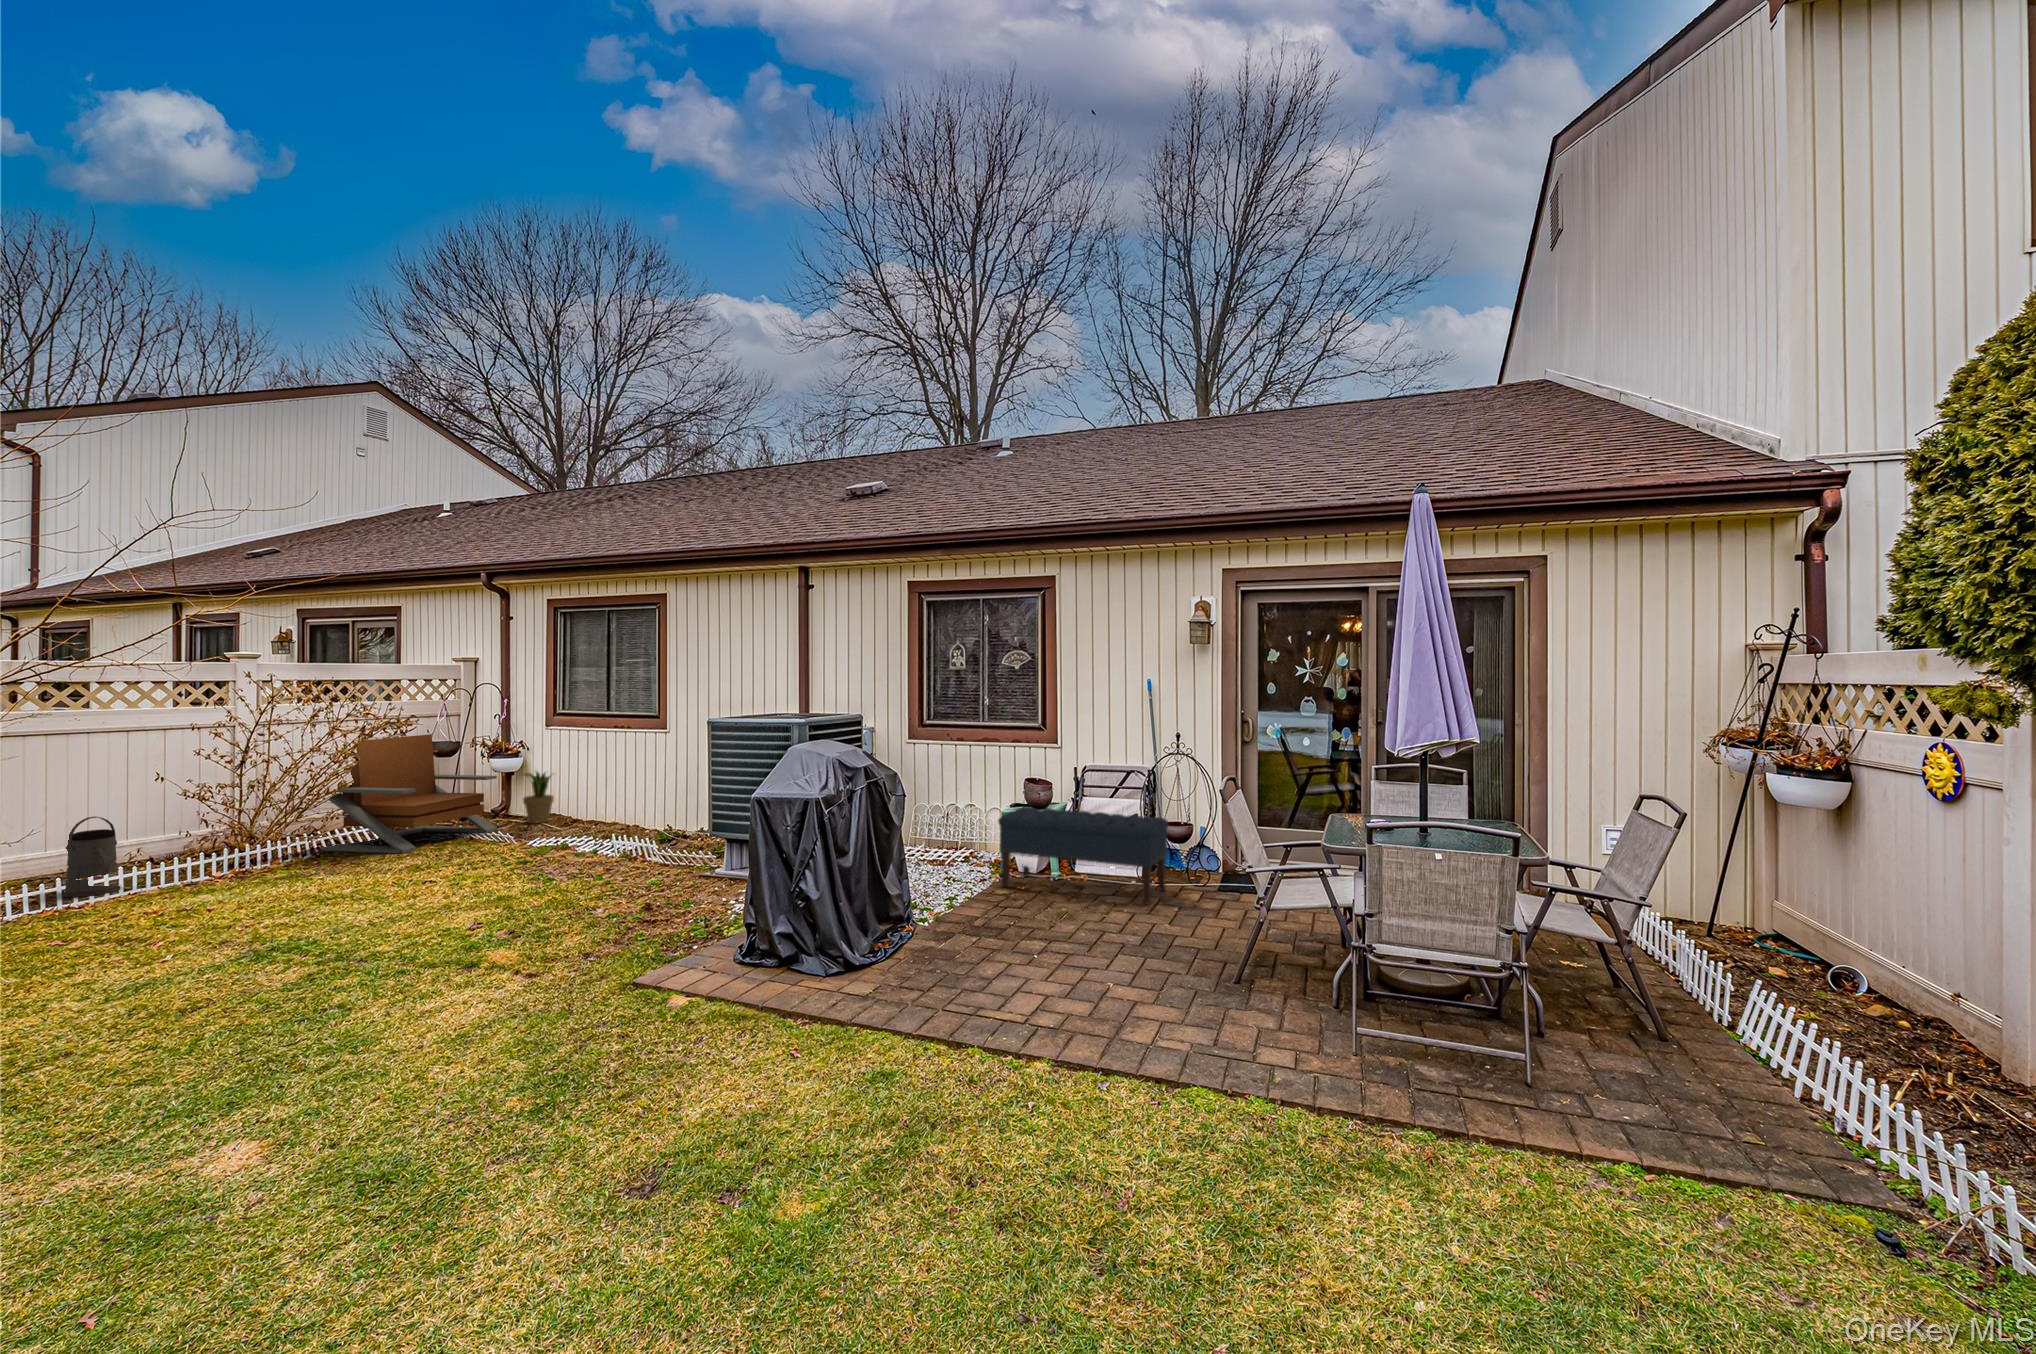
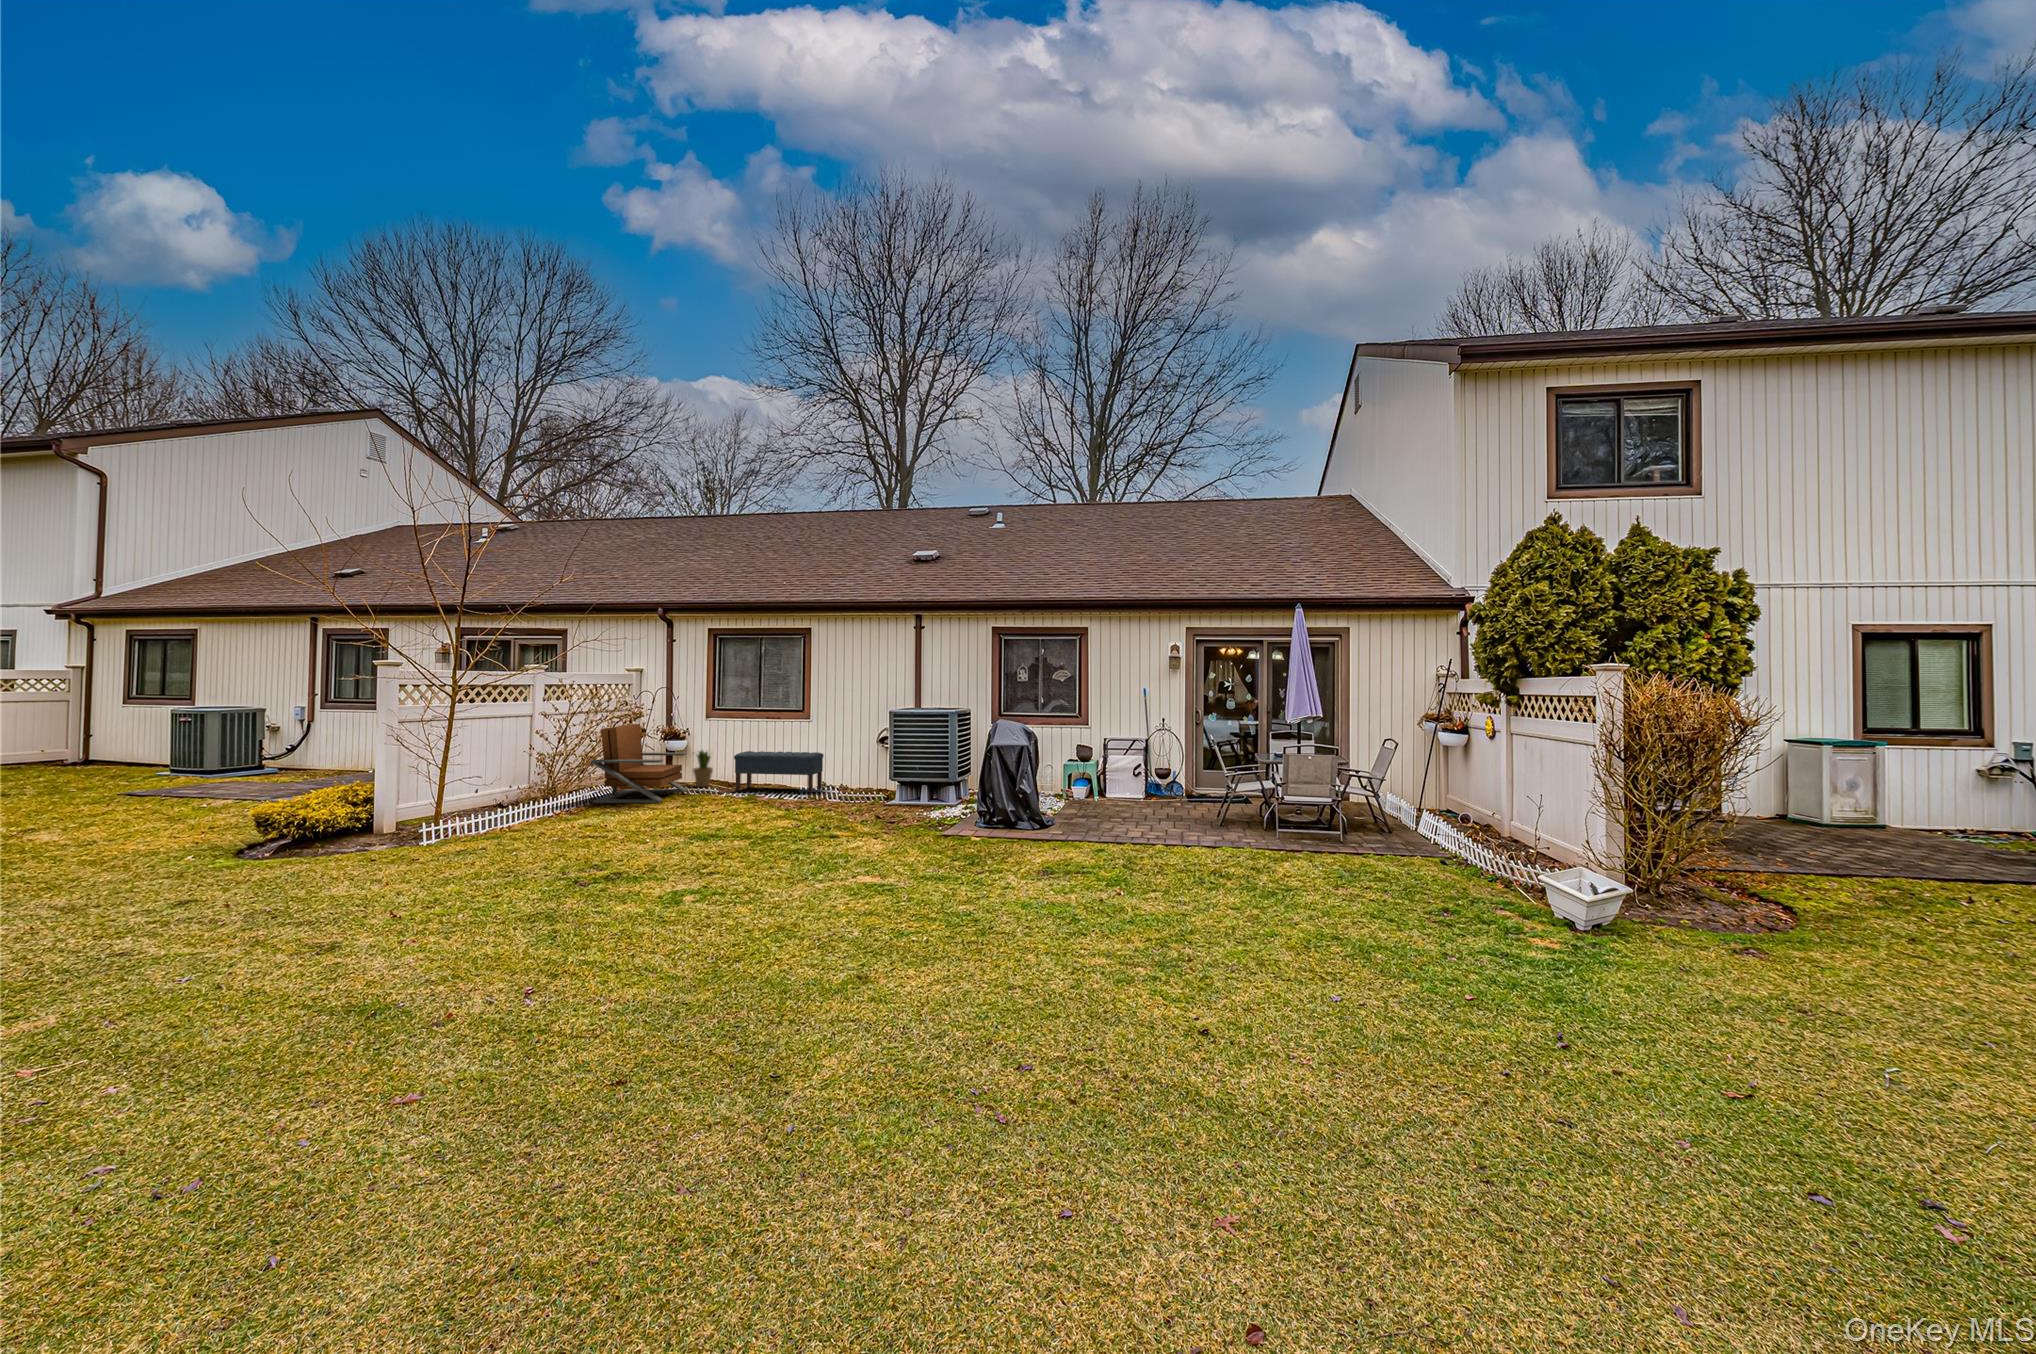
bench: present [998,807,1169,904] -> present [734,751,824,793]
watering can: present [63,817,121,897] -> none [476,775,529,826]

